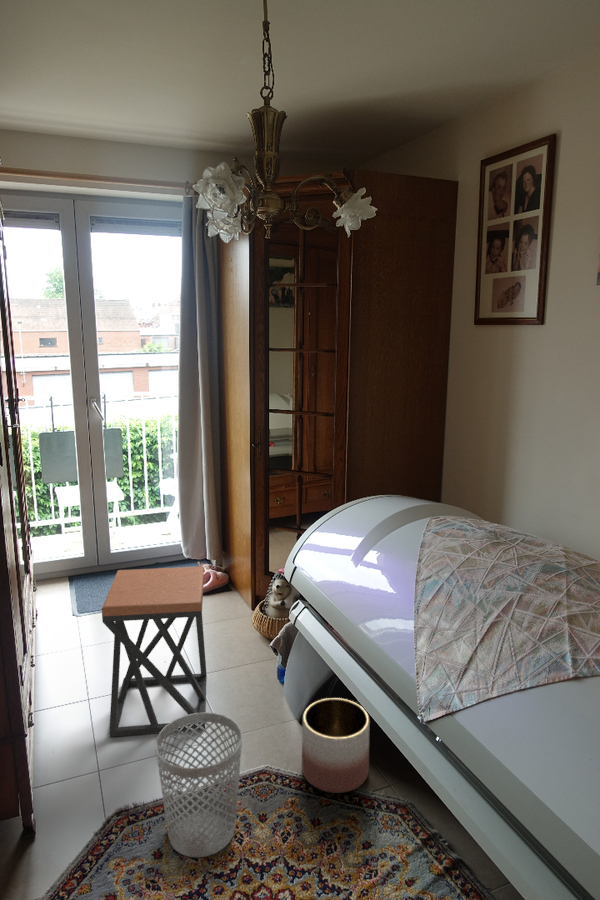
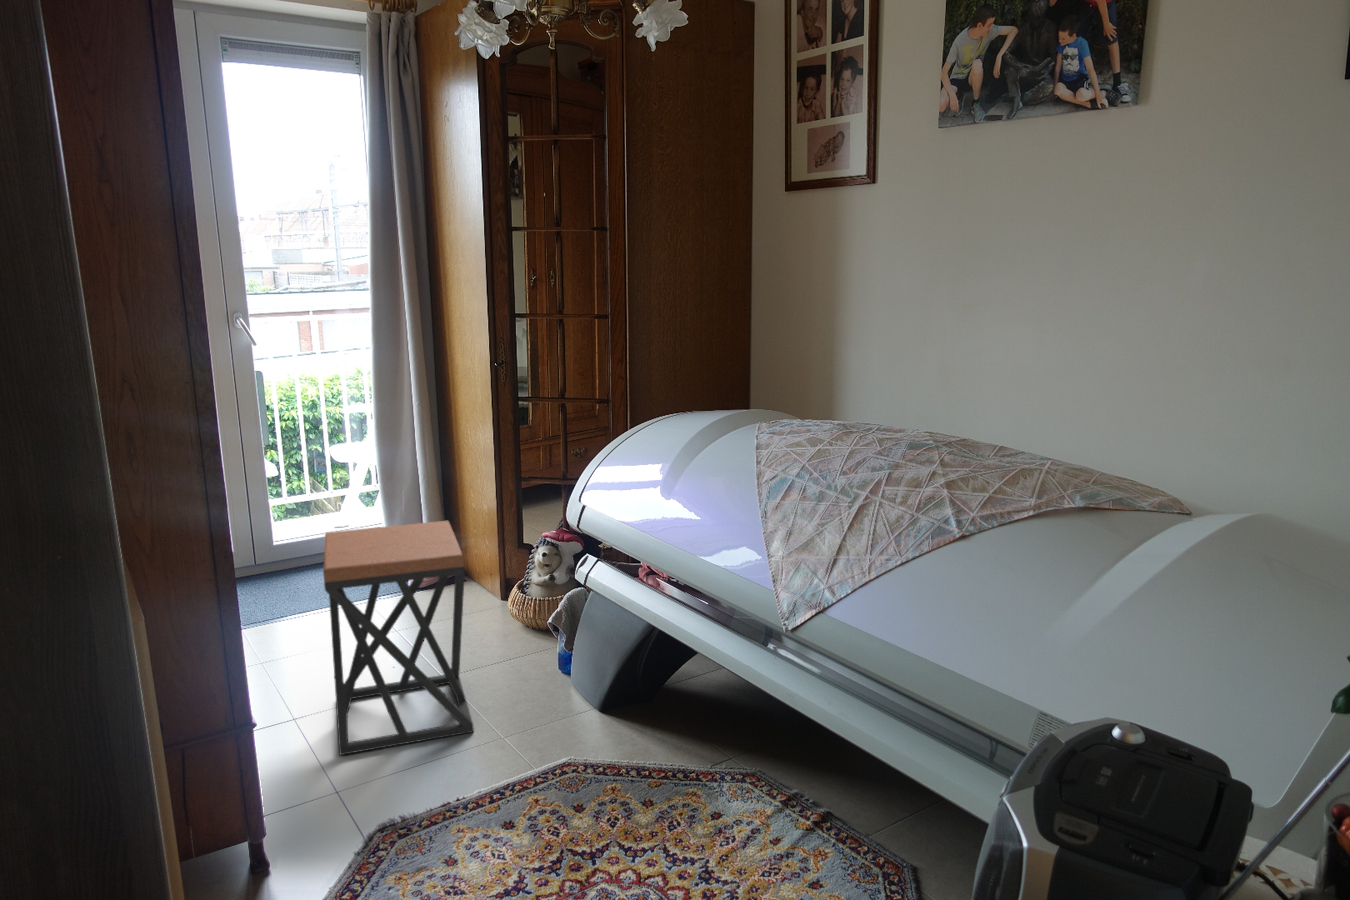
planter: present [302,698,370,793] -> none [616,662,703,772]
wastebasket: present [156,712,242,857] -> none [437,681,552,858]

